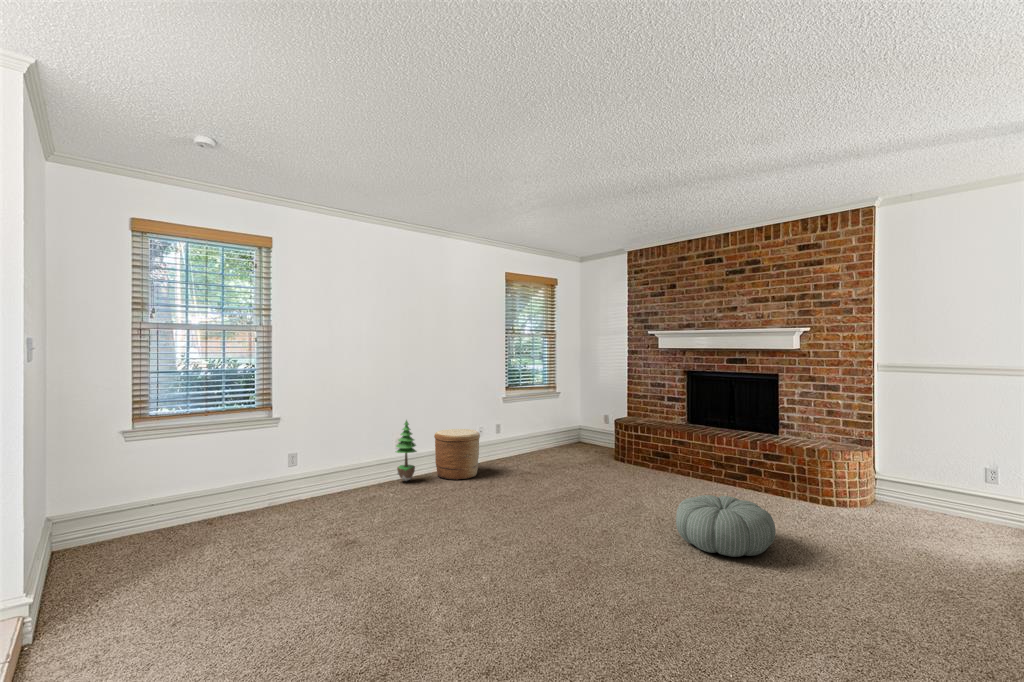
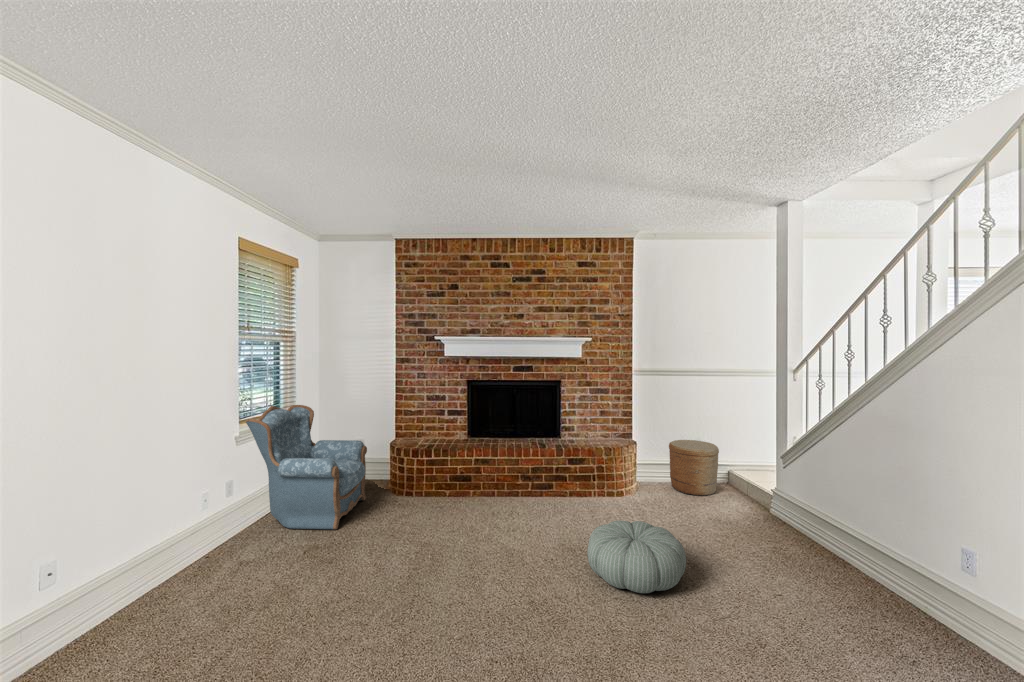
armchair: none [504,379,589,469] -> present [246,405,367,529]
potted tree: present [395,420,417,481] -> none [68,525,128,650]
woven basket: present [434,429,480,480] -> present [669,440,719,496]

